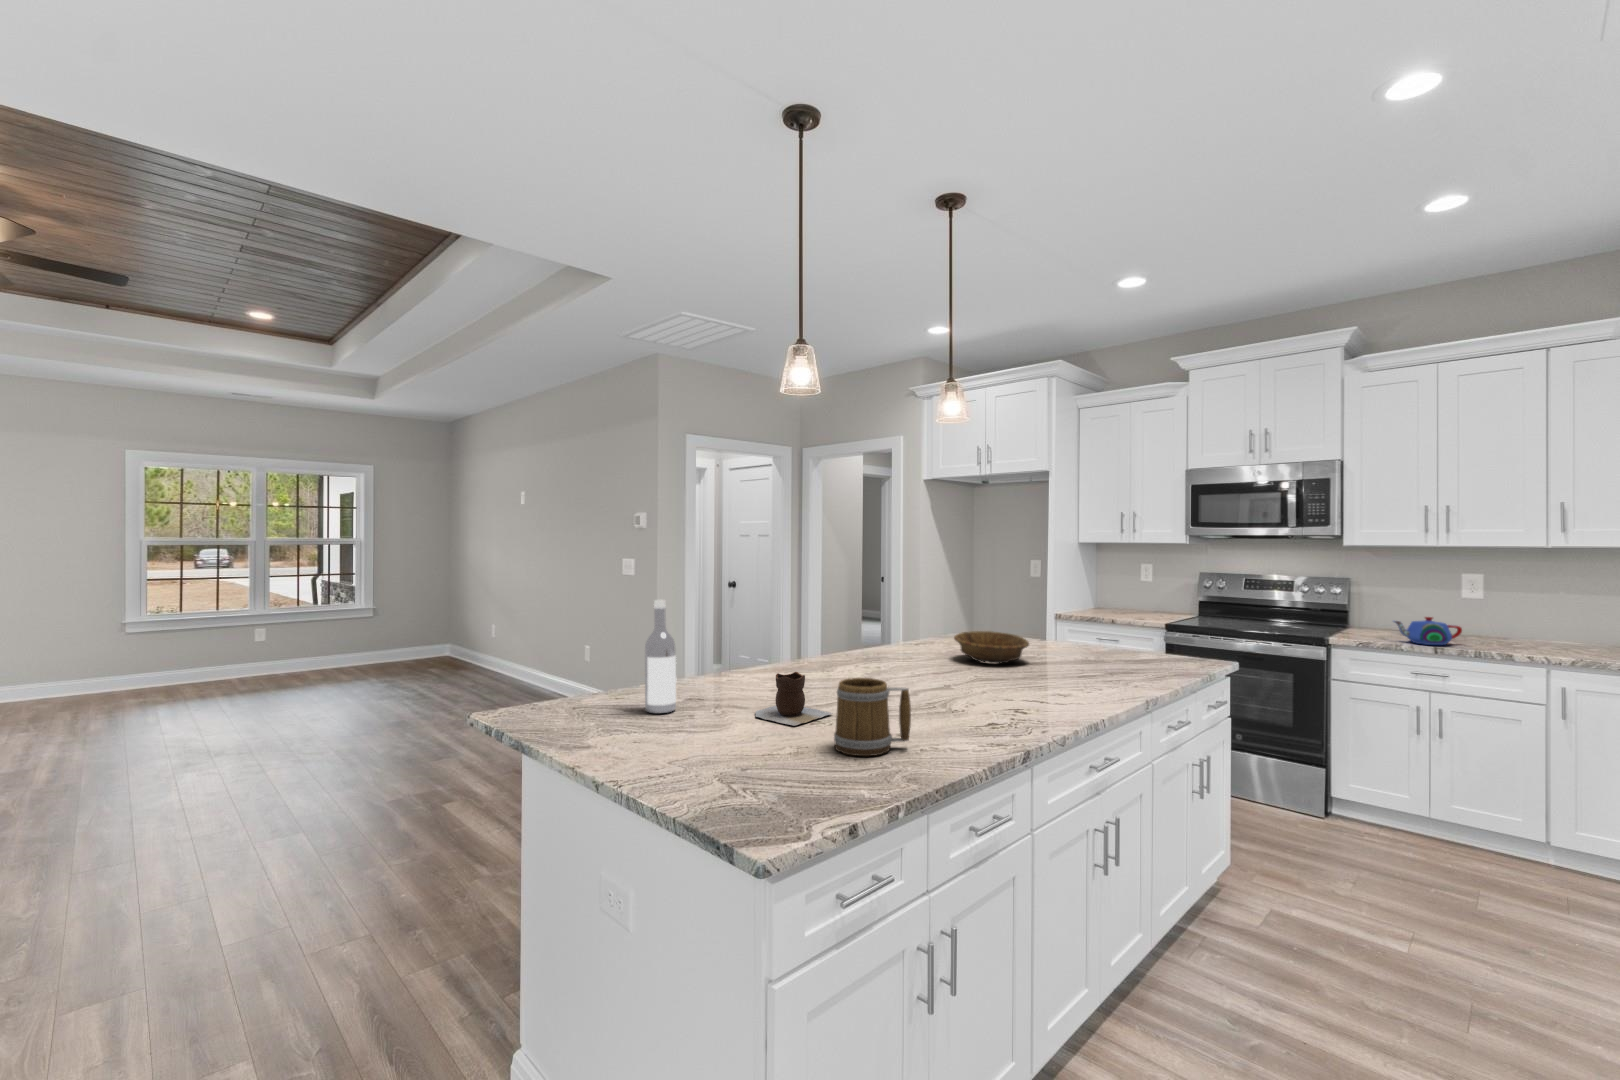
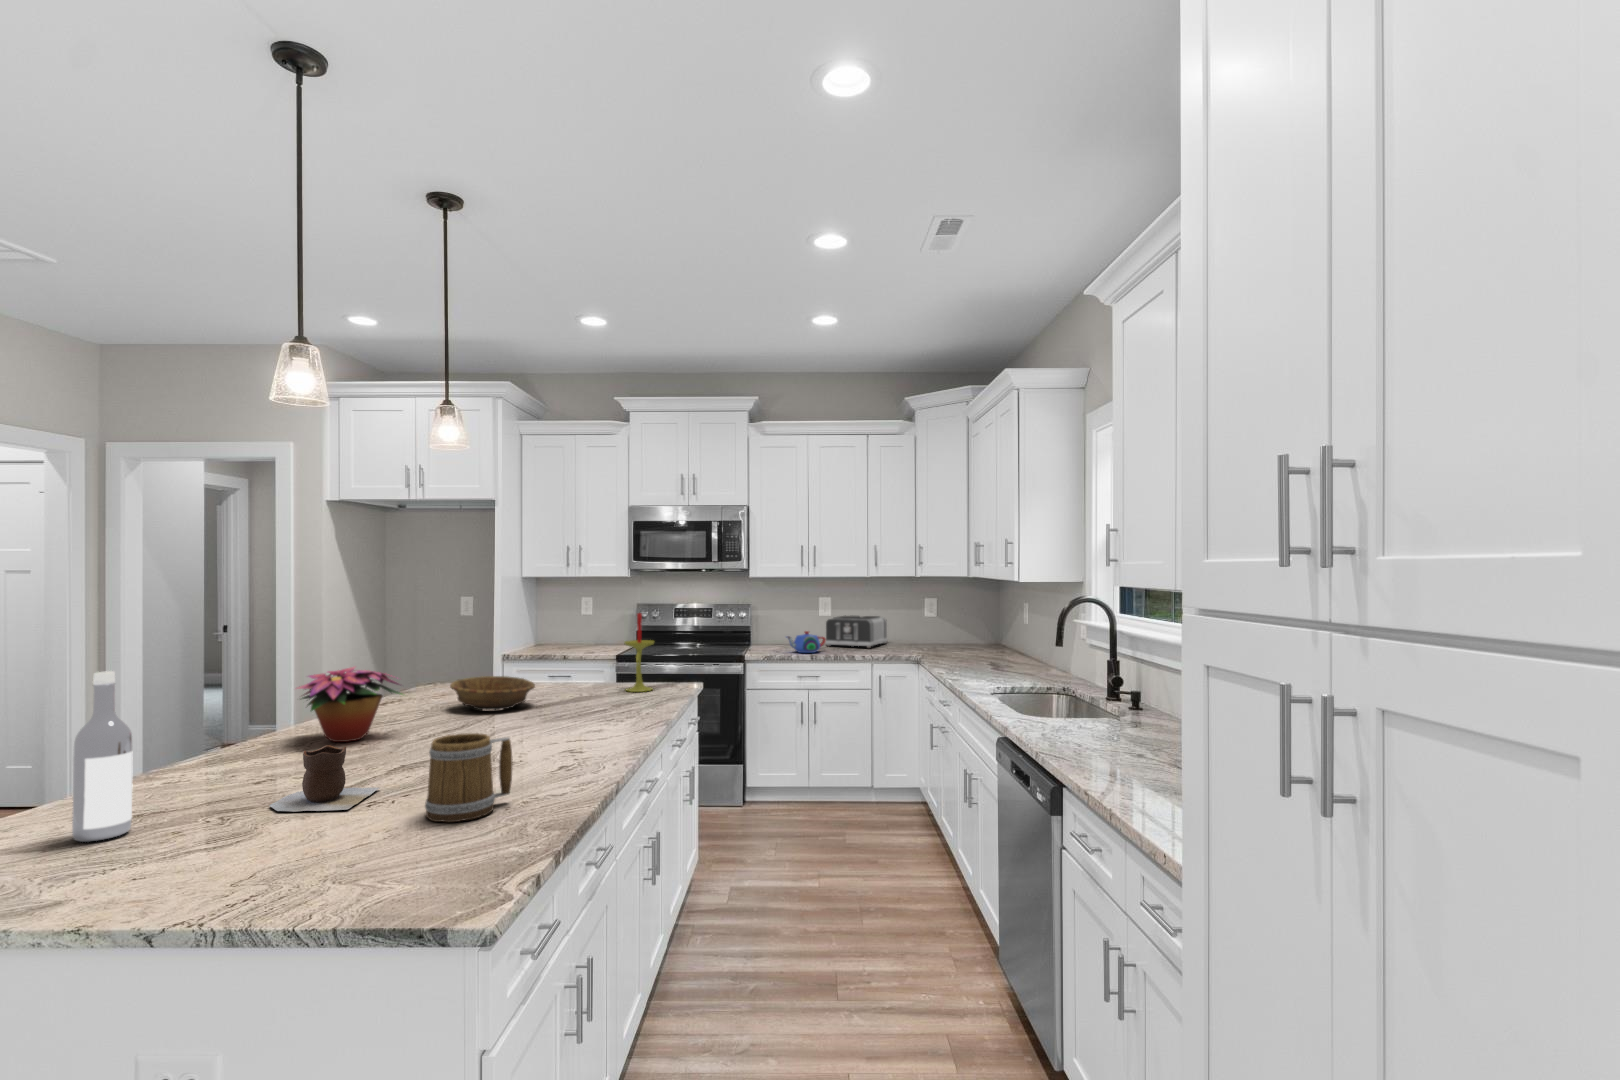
candle: none [1132,579,1168,665] -> present [624,613,654,692]
toaster: none [1467,600,1592,648] -> present [825,616,887,648]
flower arrangement: none [817,611,903,672] -> present [297,667,401,742]

